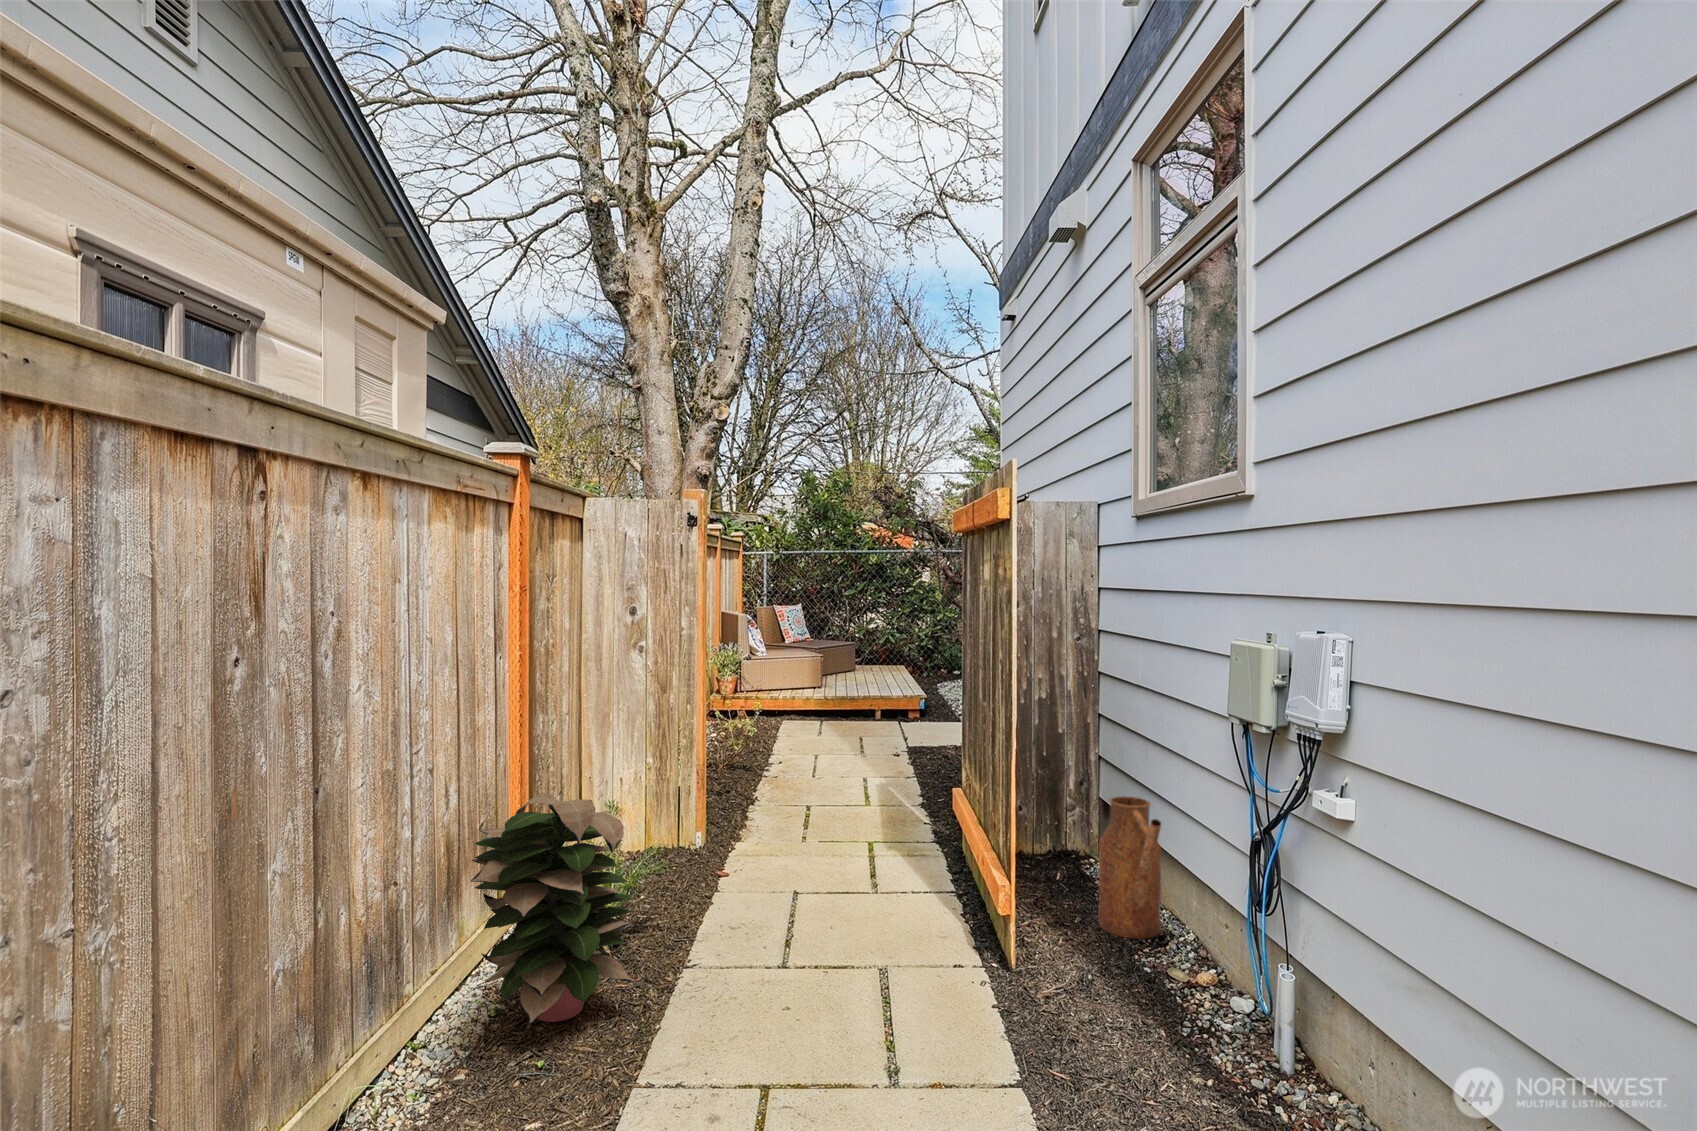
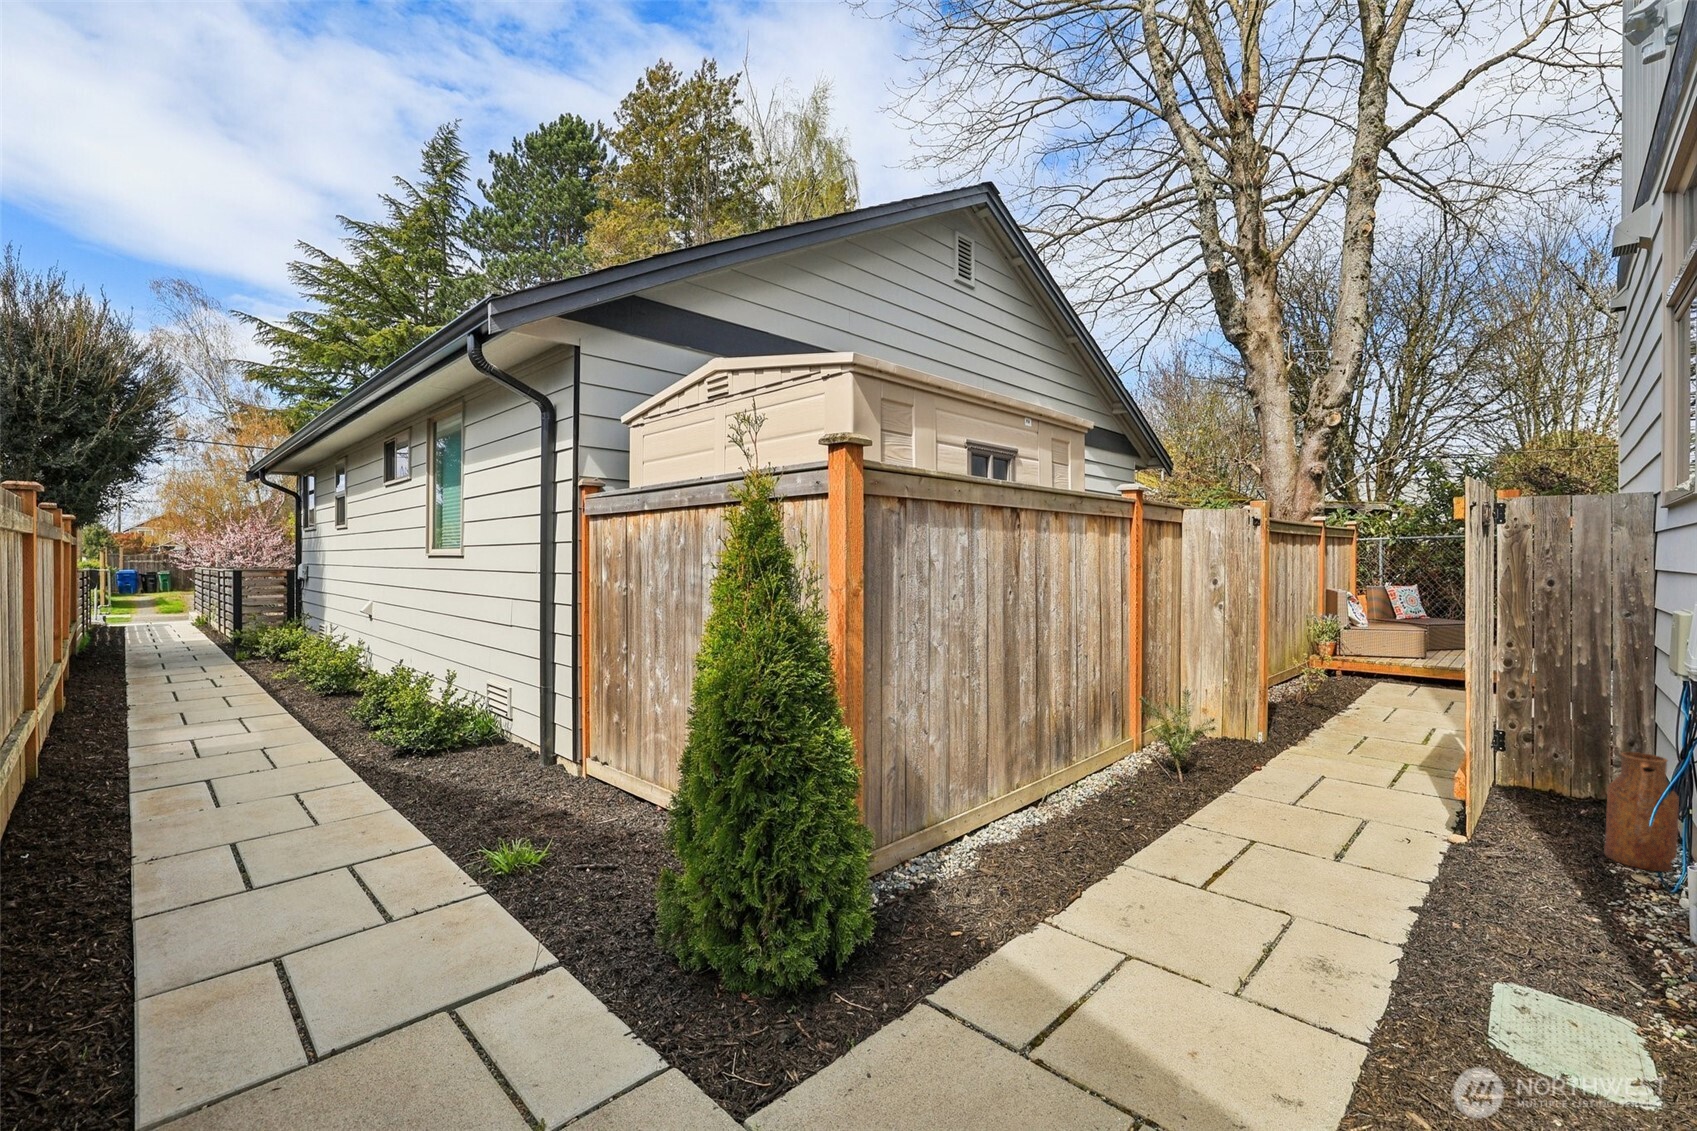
decorative plant: present [470,793,634,1025] -> none [1102,677,1193,799]

